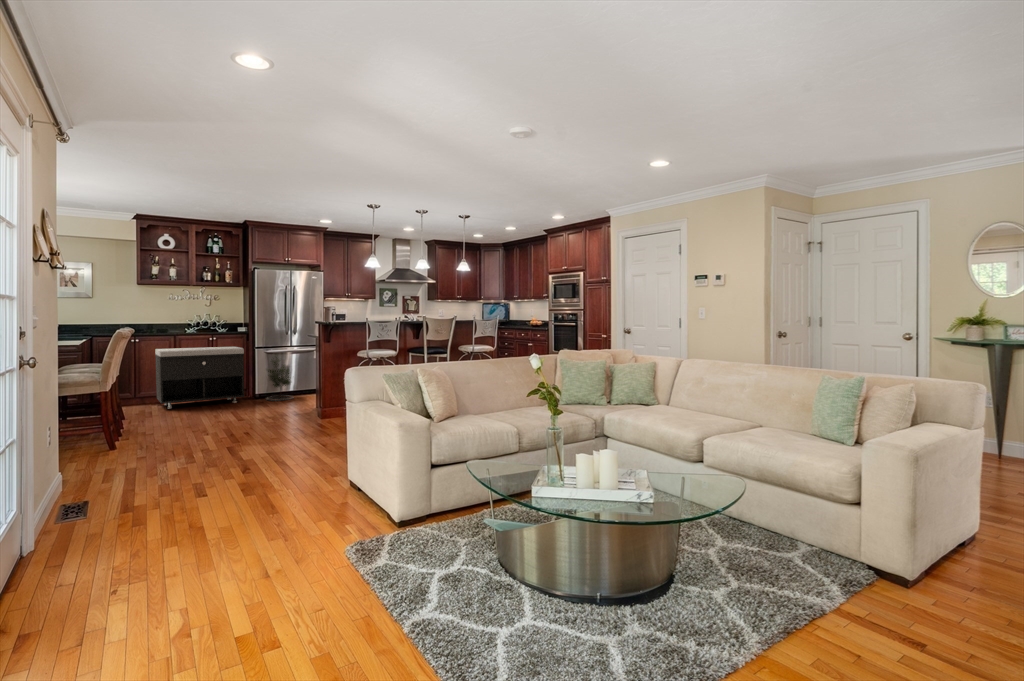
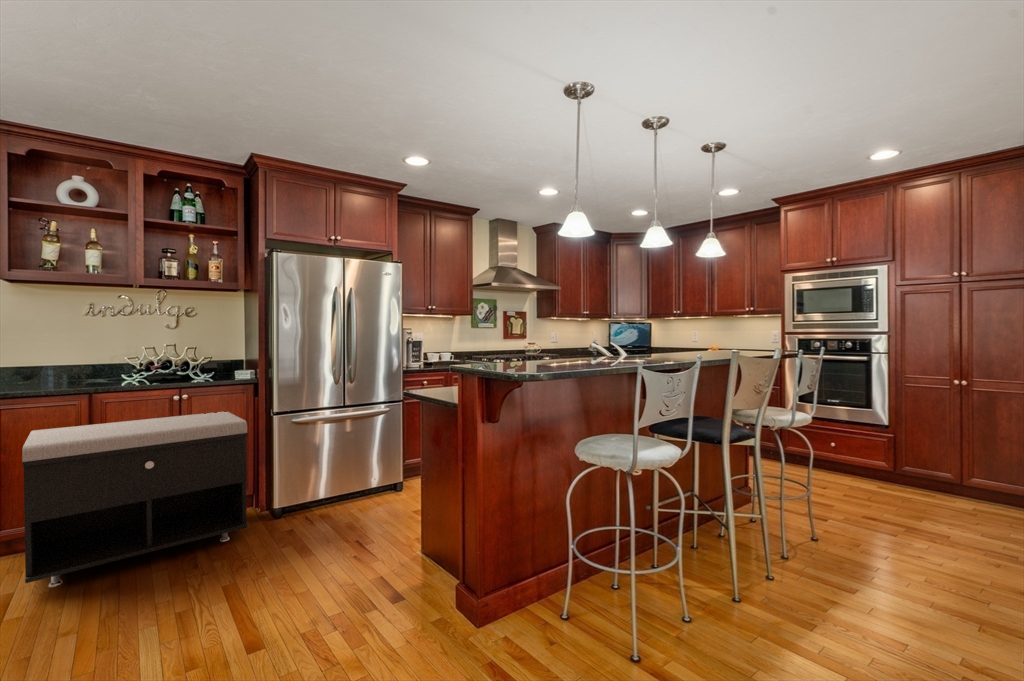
potted tree: present [267,357,293,401] -> none [292,428,351,530]

